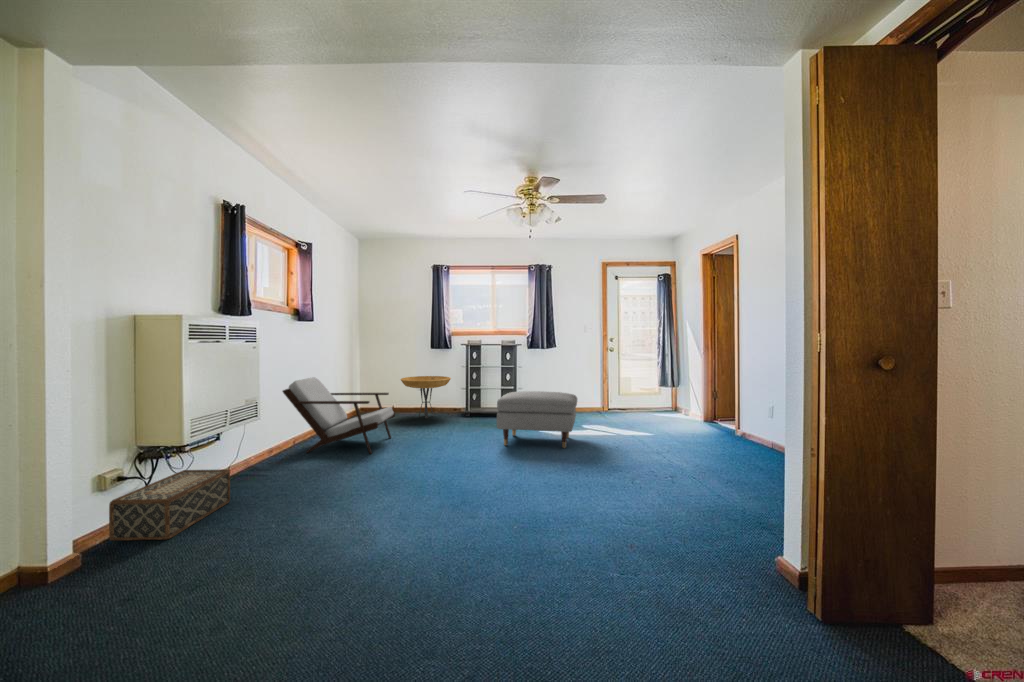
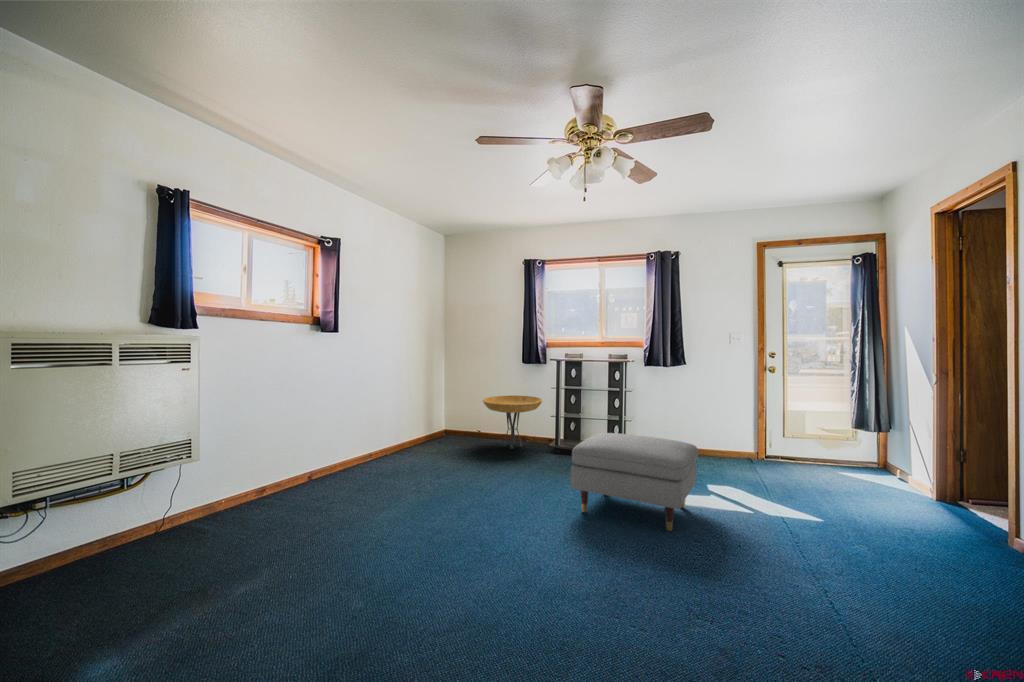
armchair: present [283,377,395,454] -> none [322,401,454,505]
woven basket: present [109,469,230,541] -> none [33,525,200,633]

